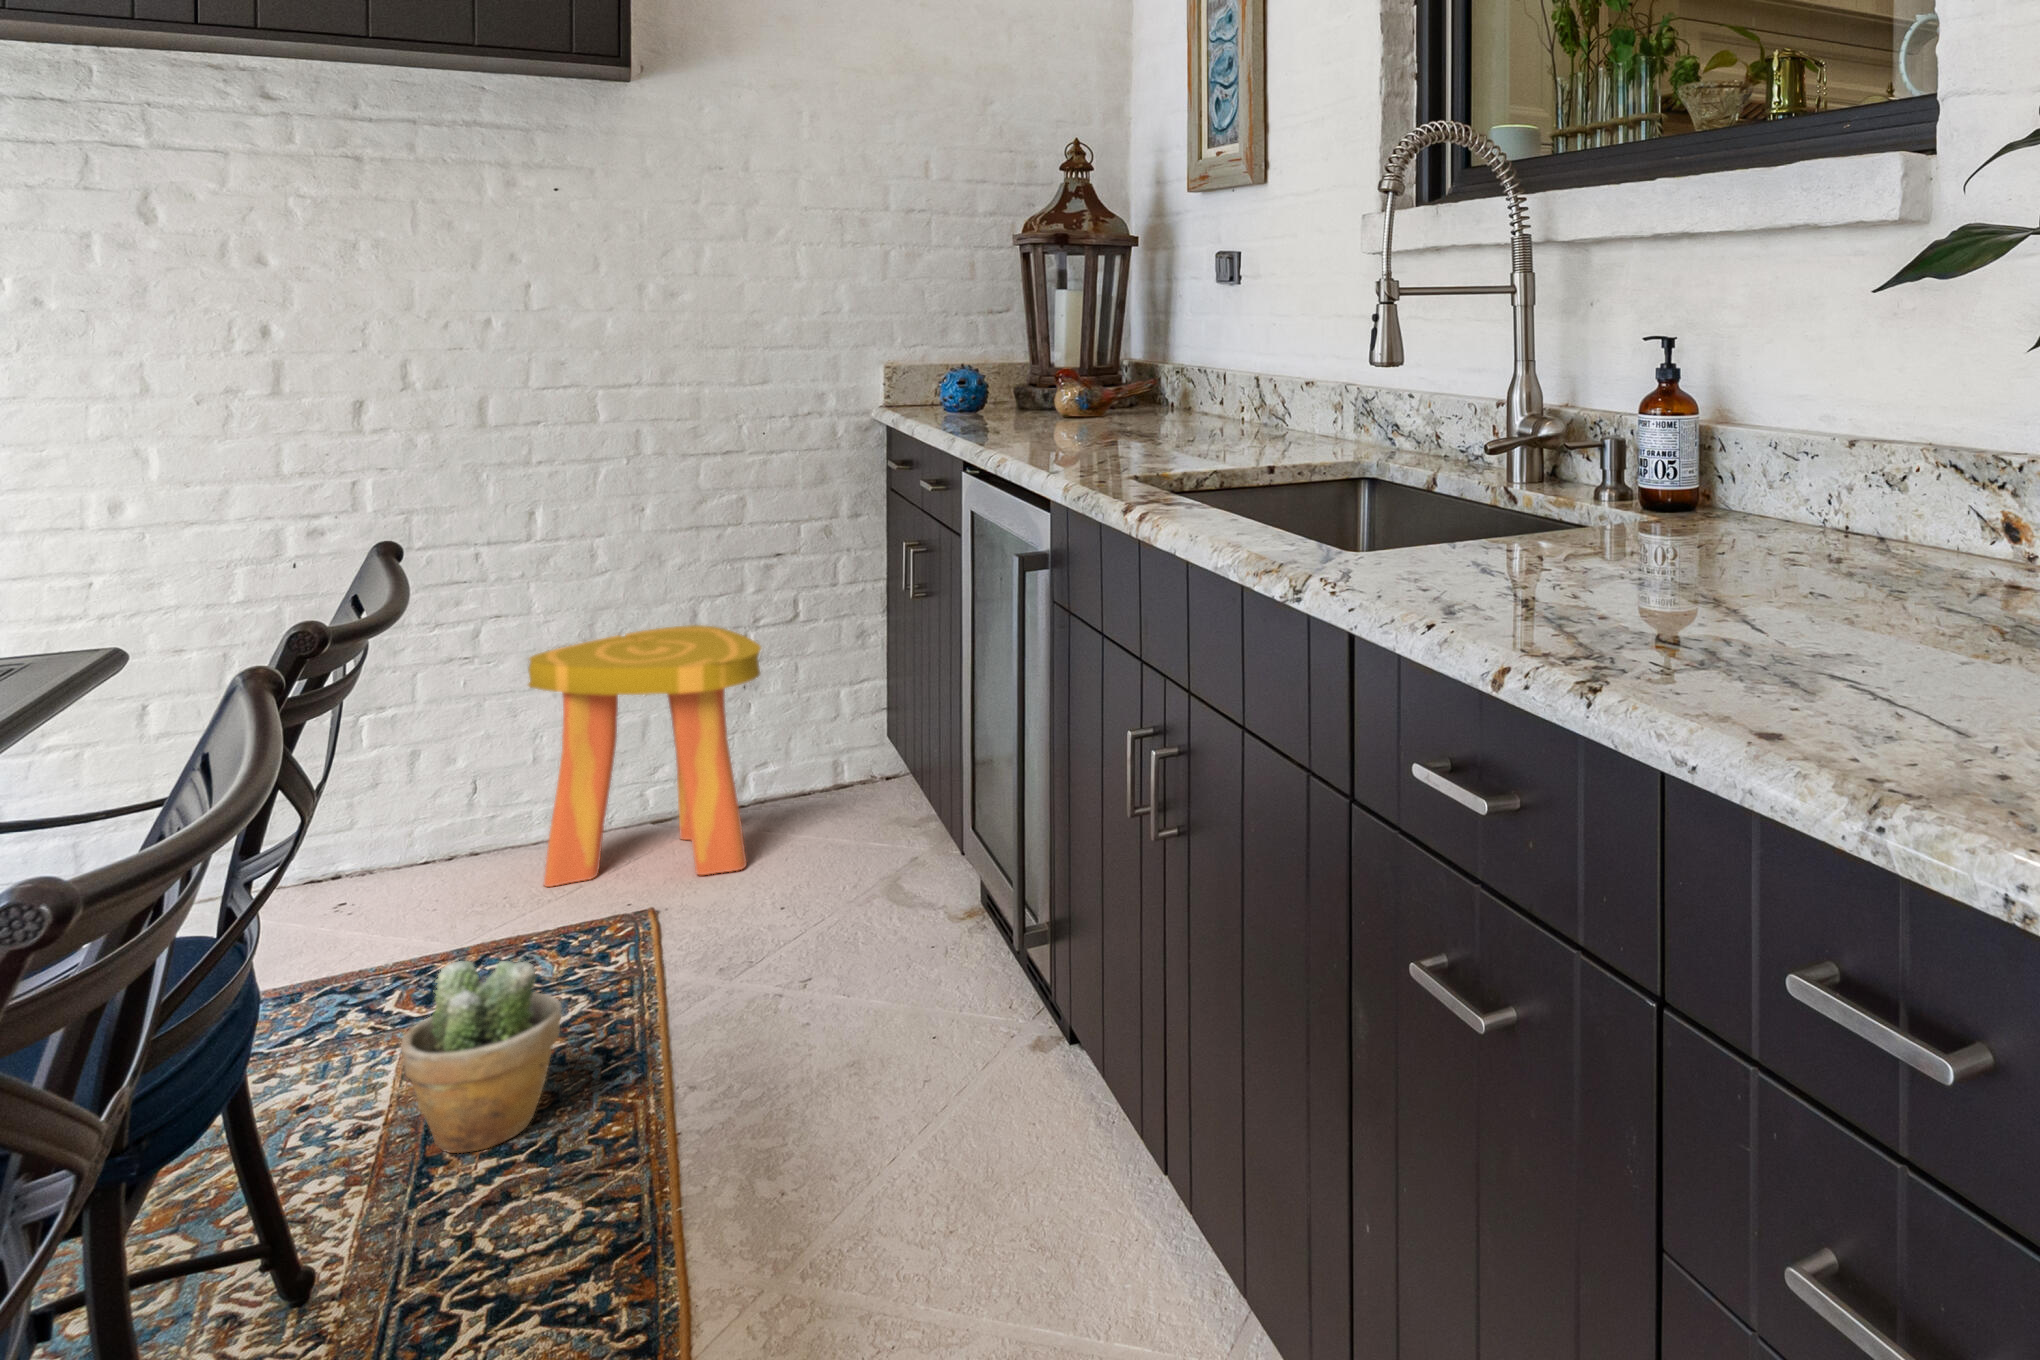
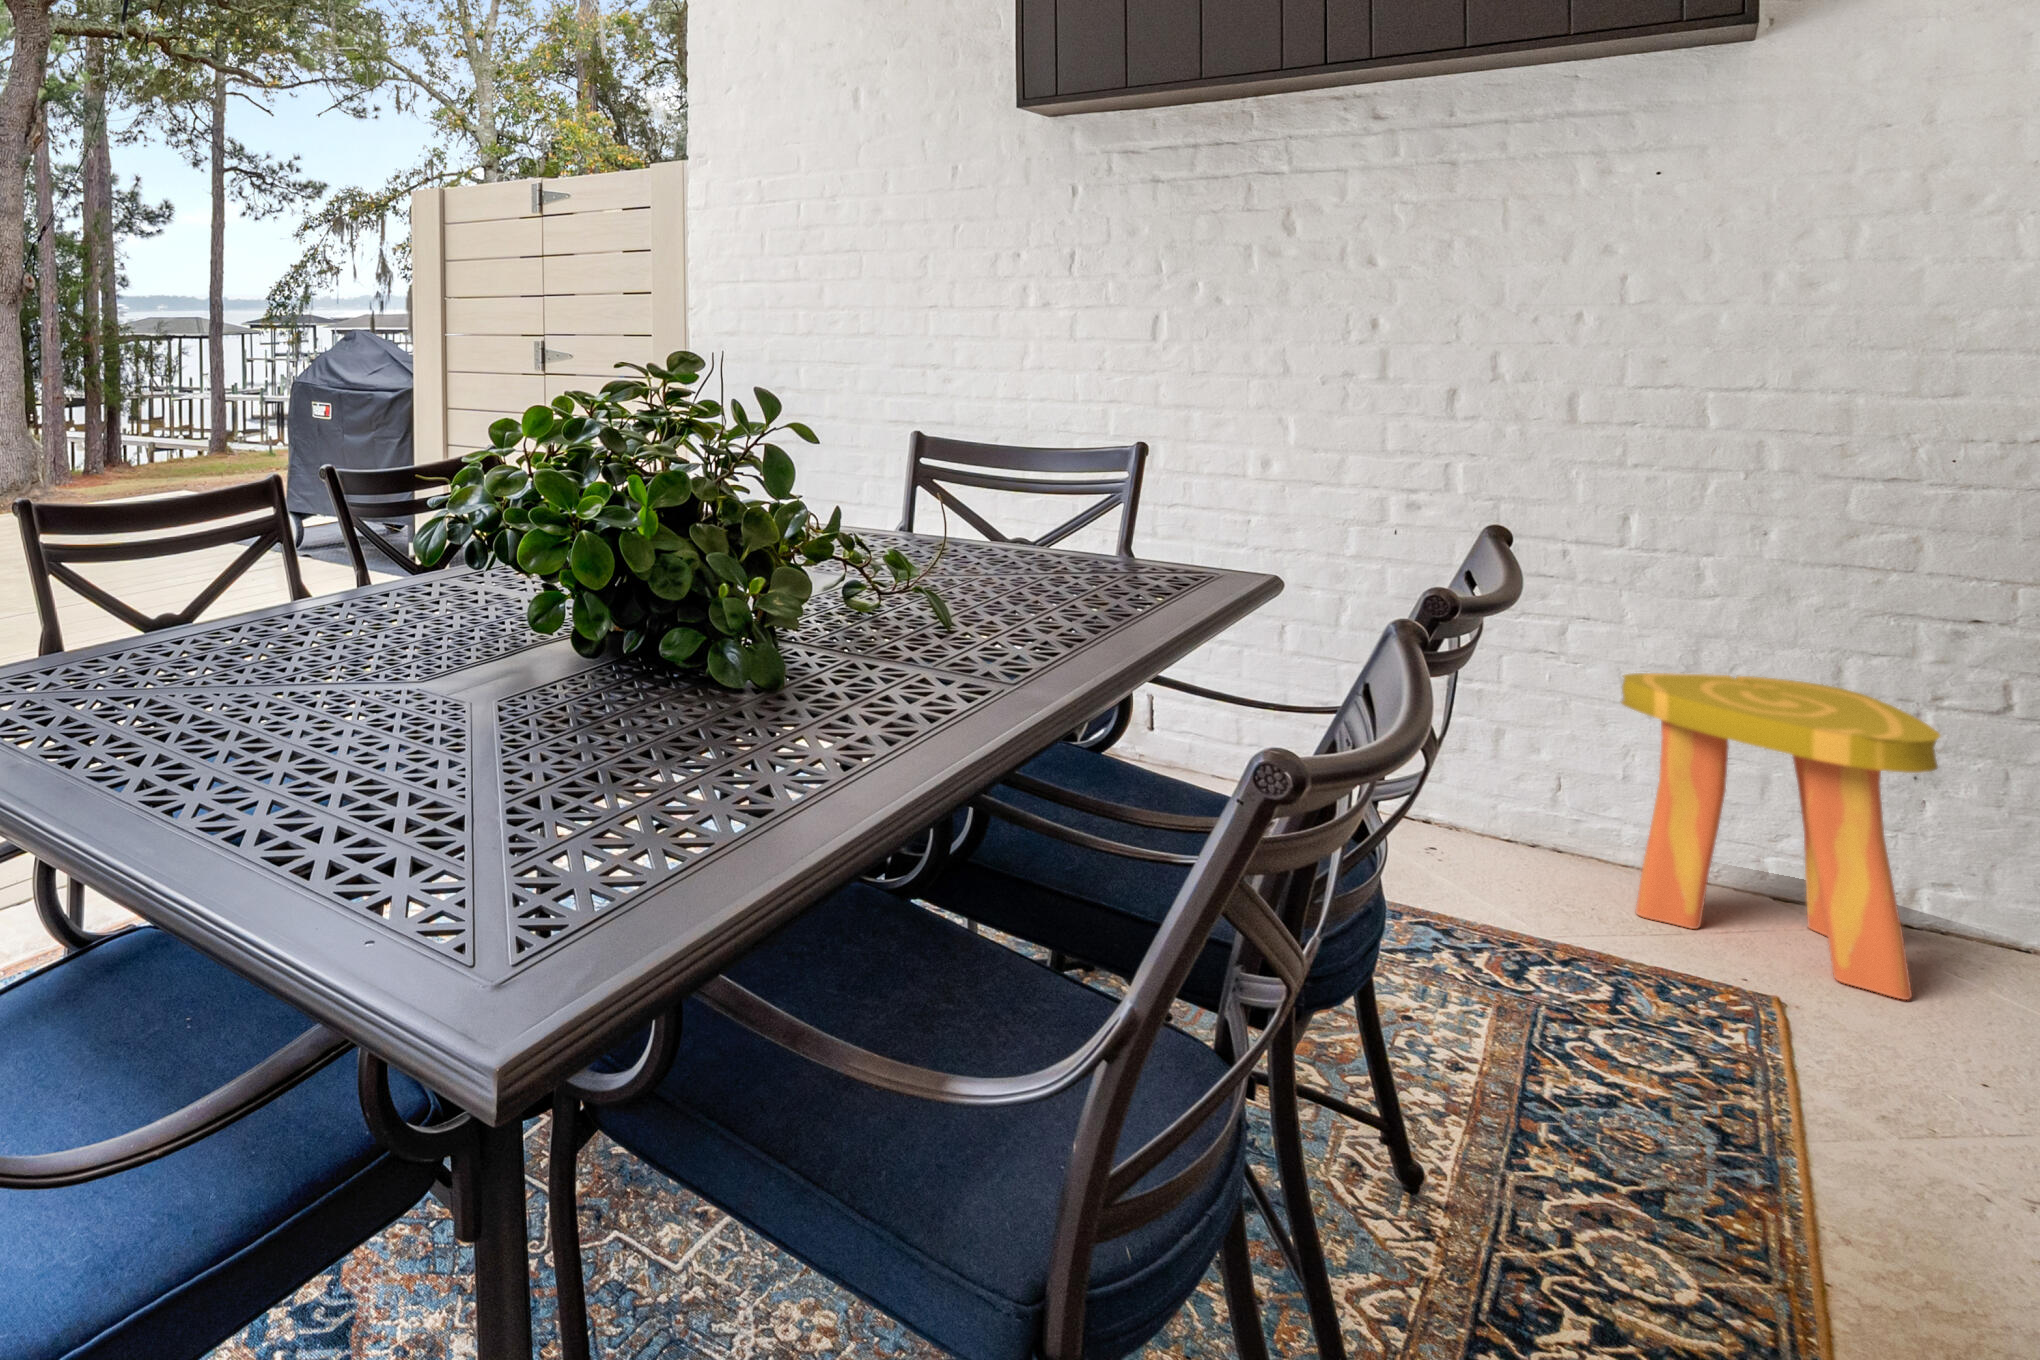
potted plant: present [402,961,562,1153] -> none [1499,952,1669,1163]

